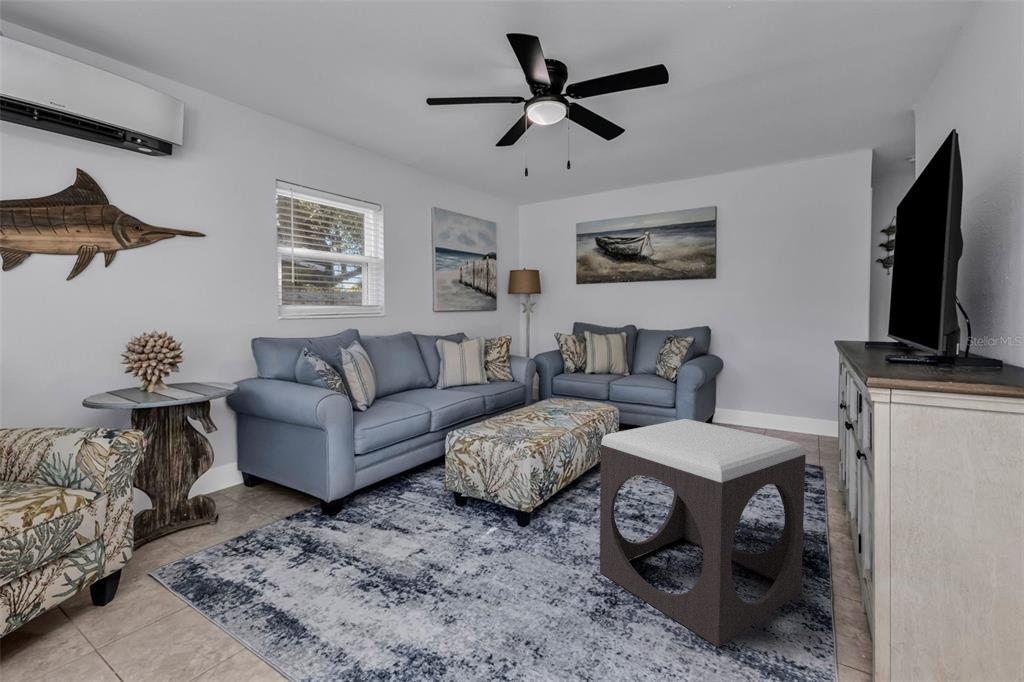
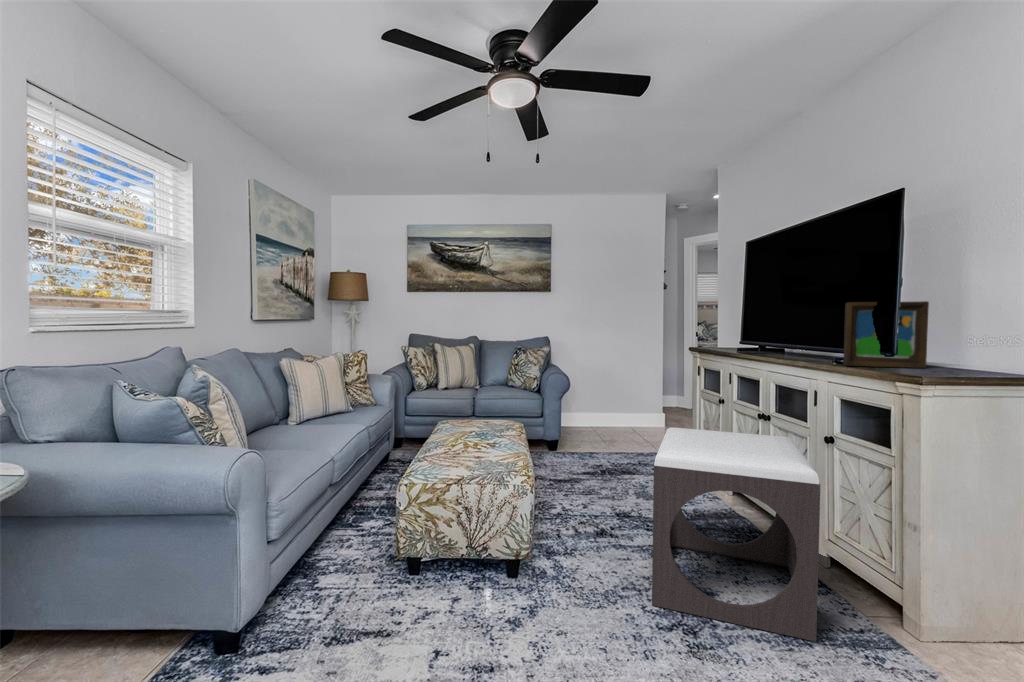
picture frame: none [884,278,1005,371] -> present [843,301,929,368]

